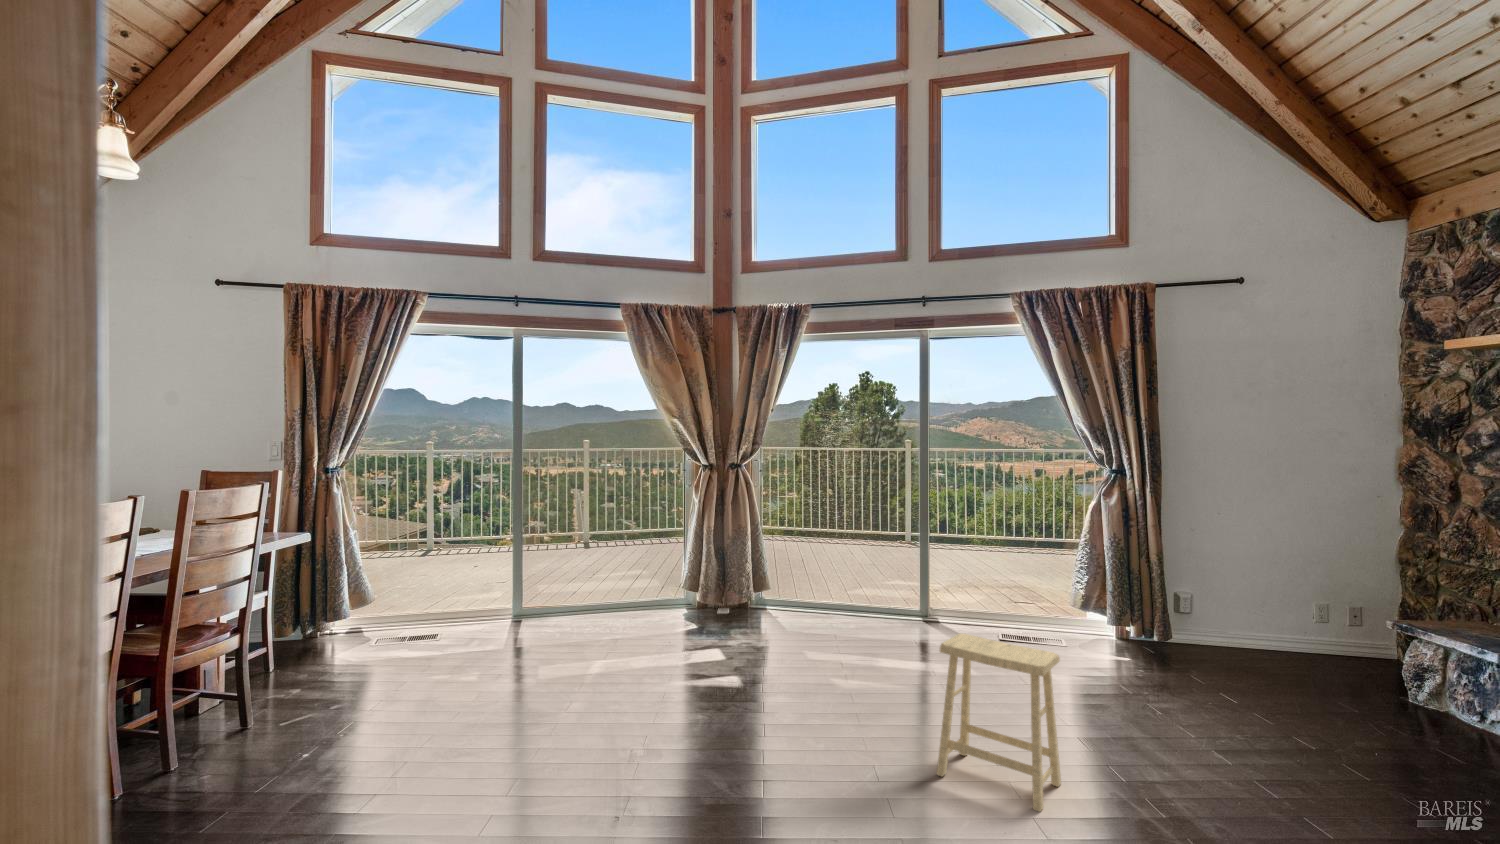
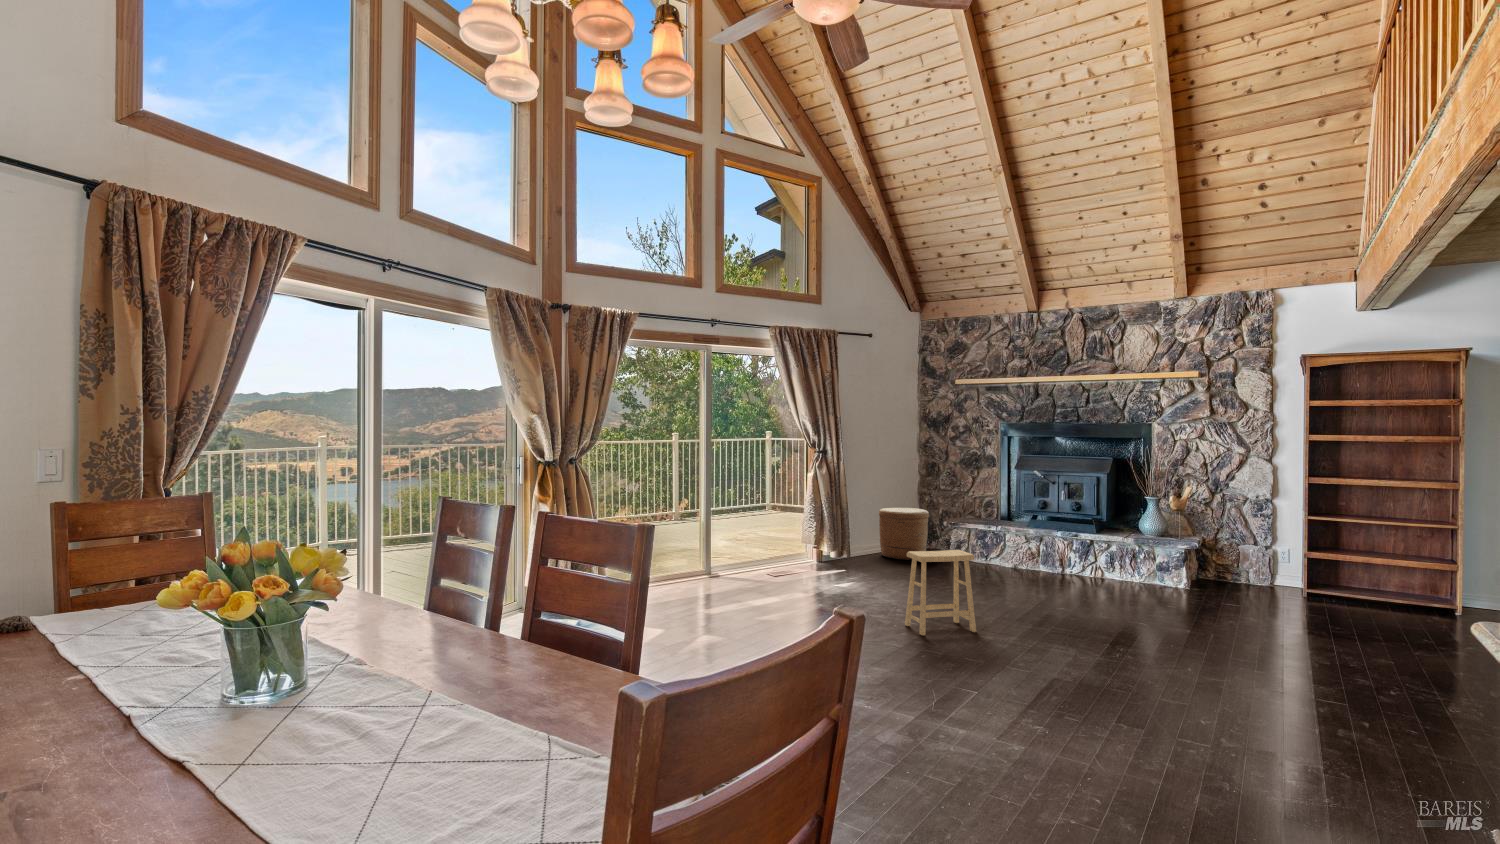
woven basket: none [1251,573,1363,677] -> present [879,508,929,560]

